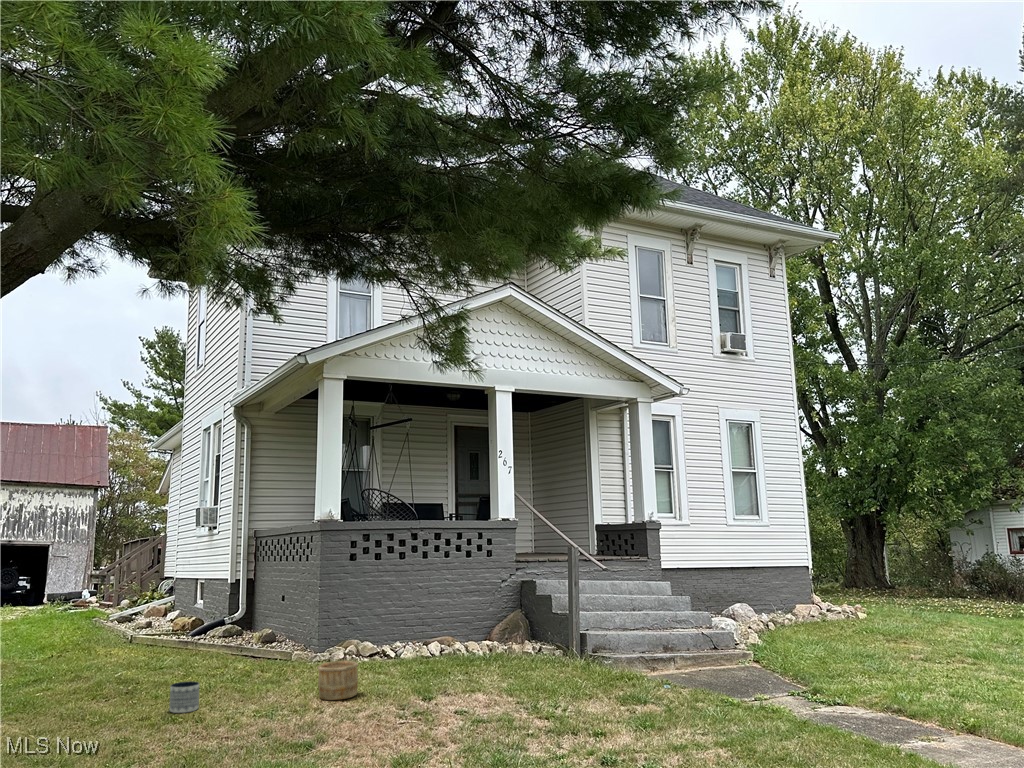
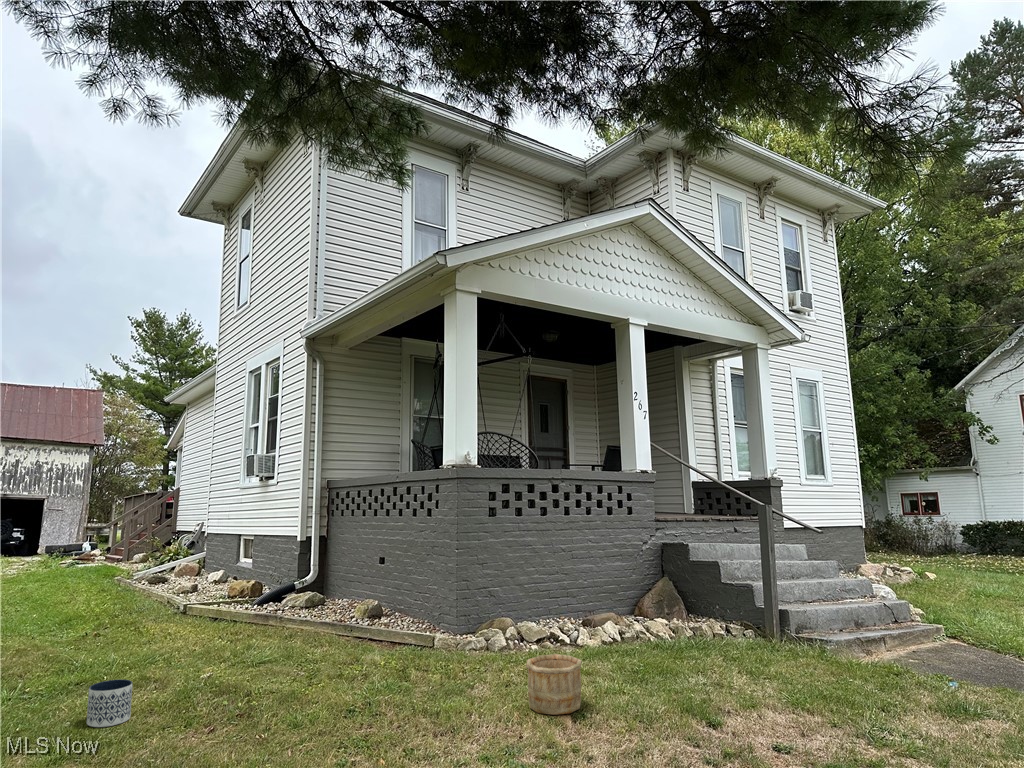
planter: present [169,681,199,713] -> present [87,679,133,727]

